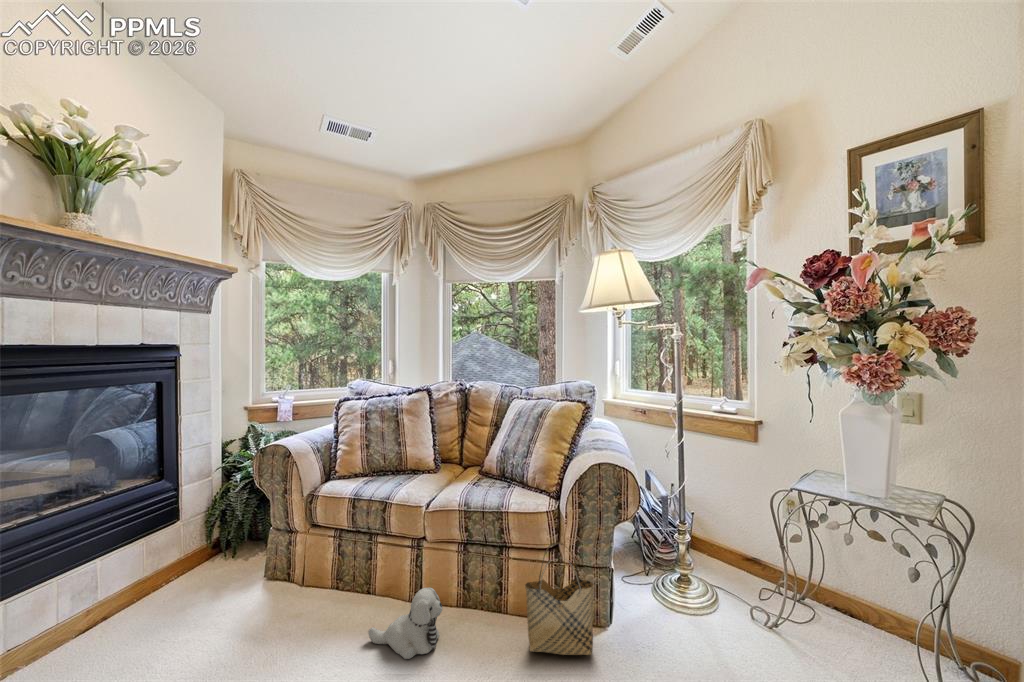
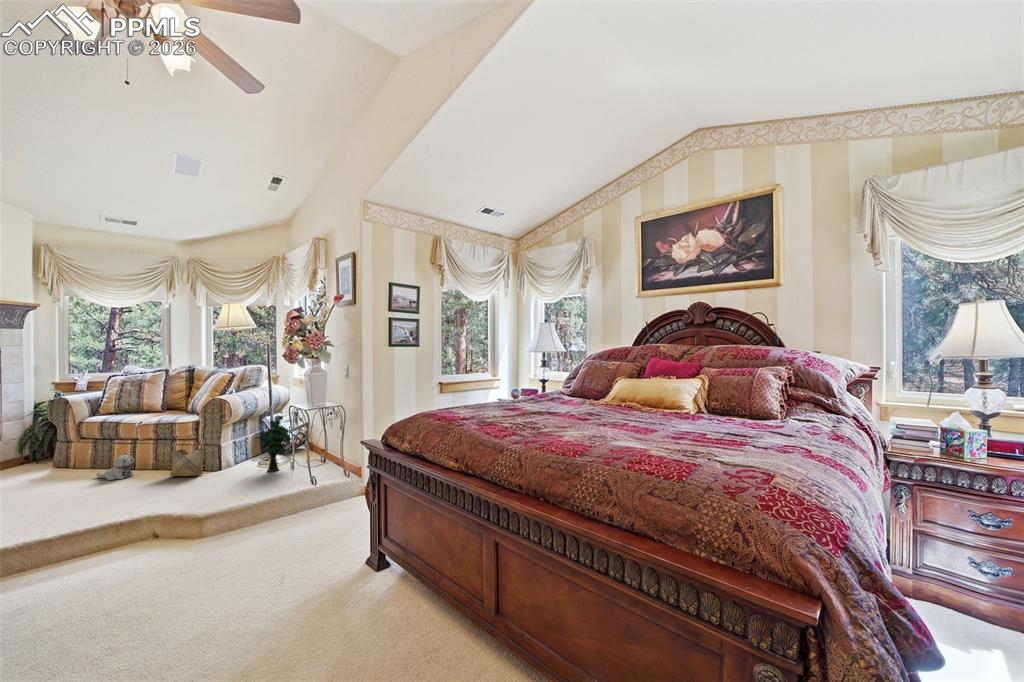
decorative plant: none [685,502,768,644] -> present [257,416,291,472]

